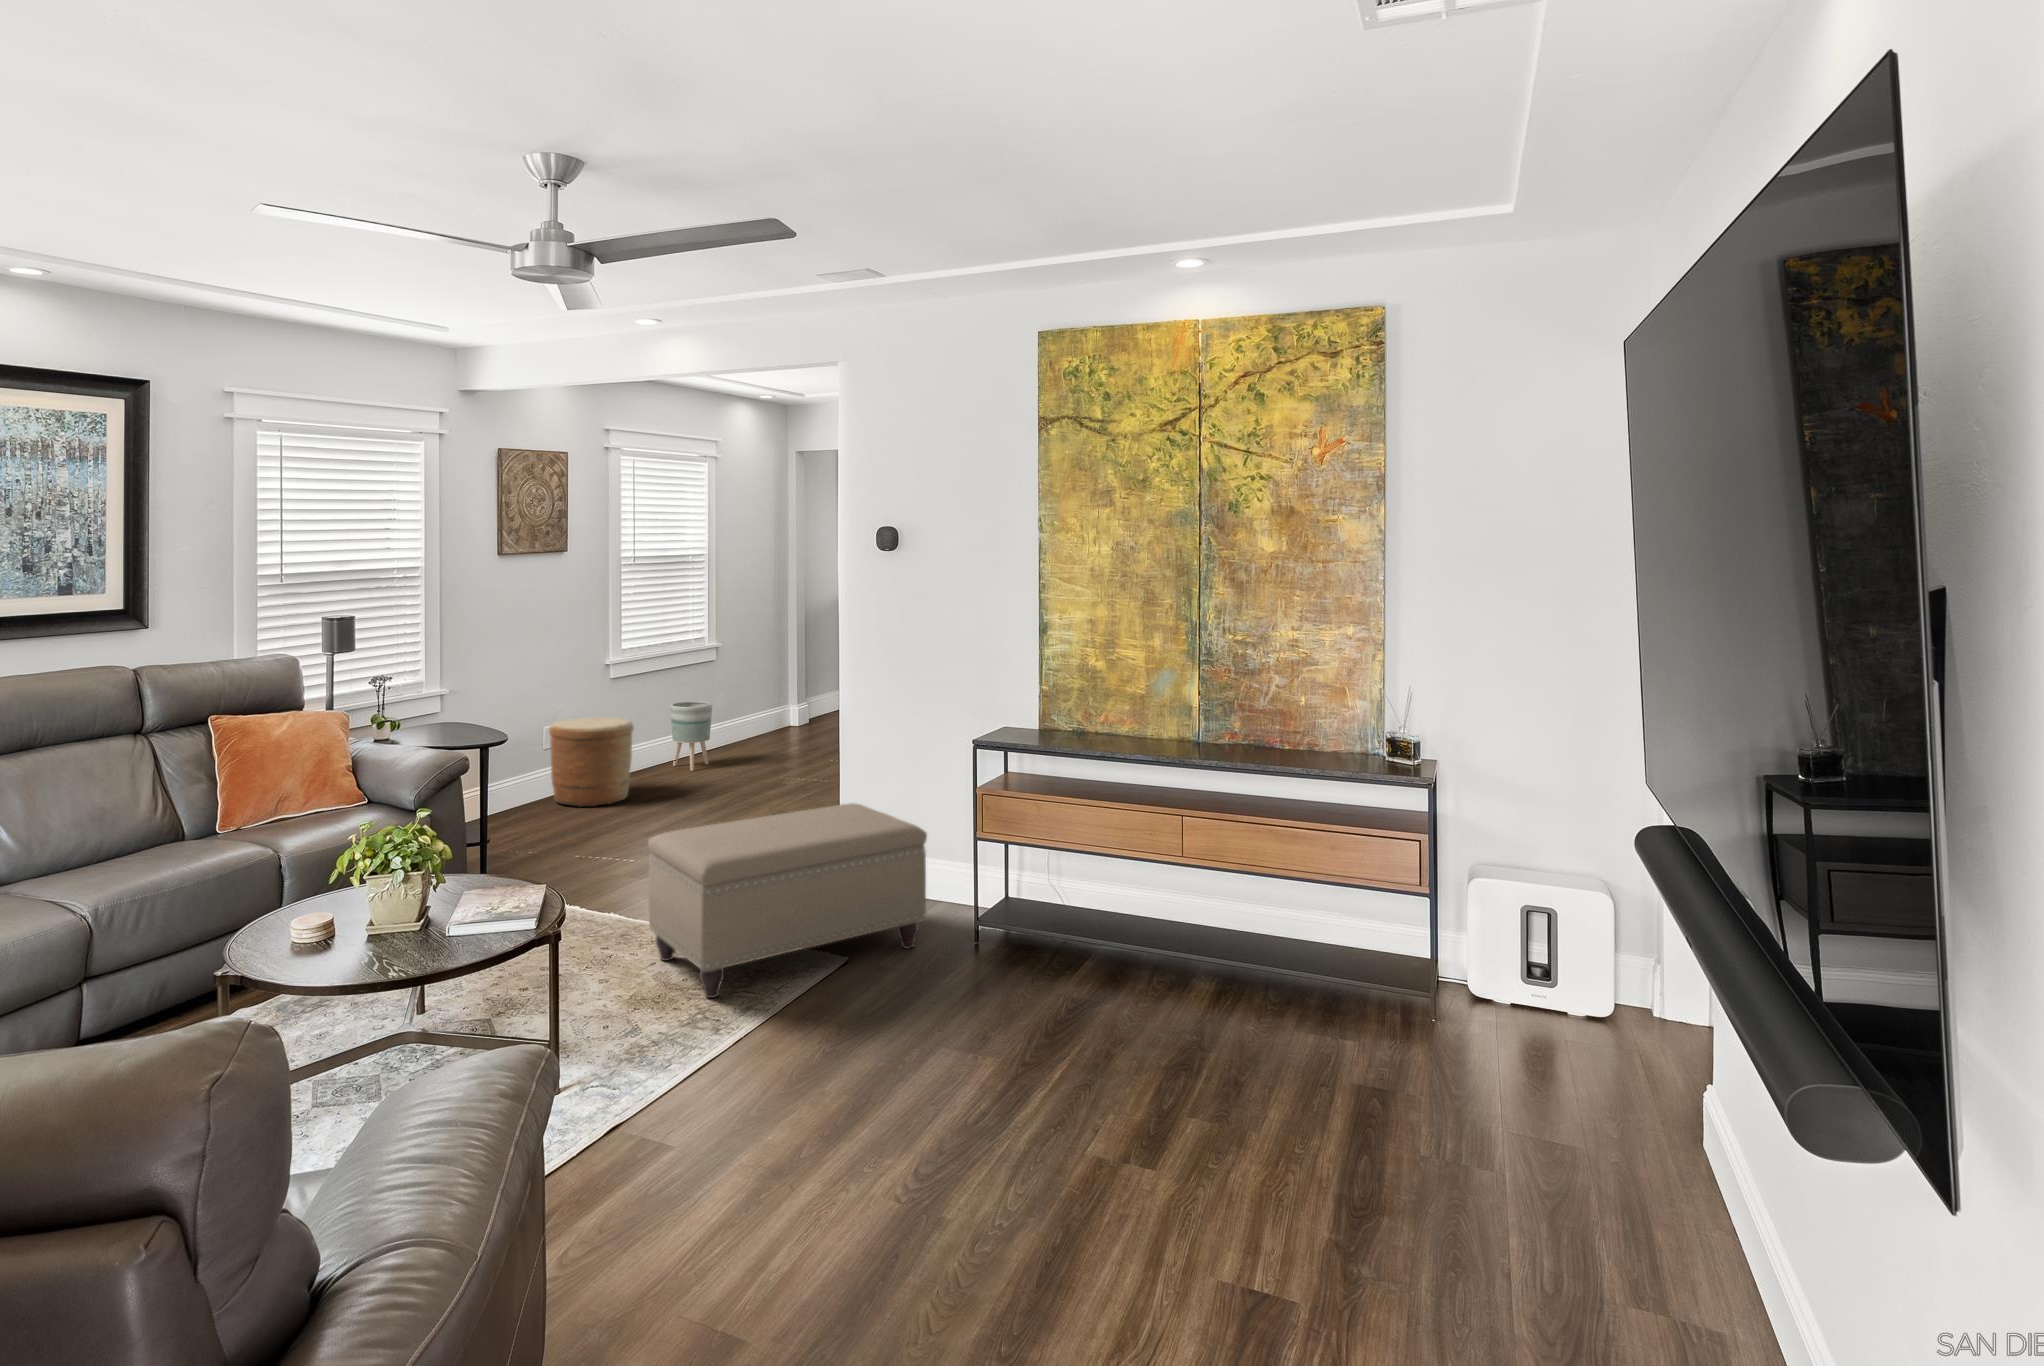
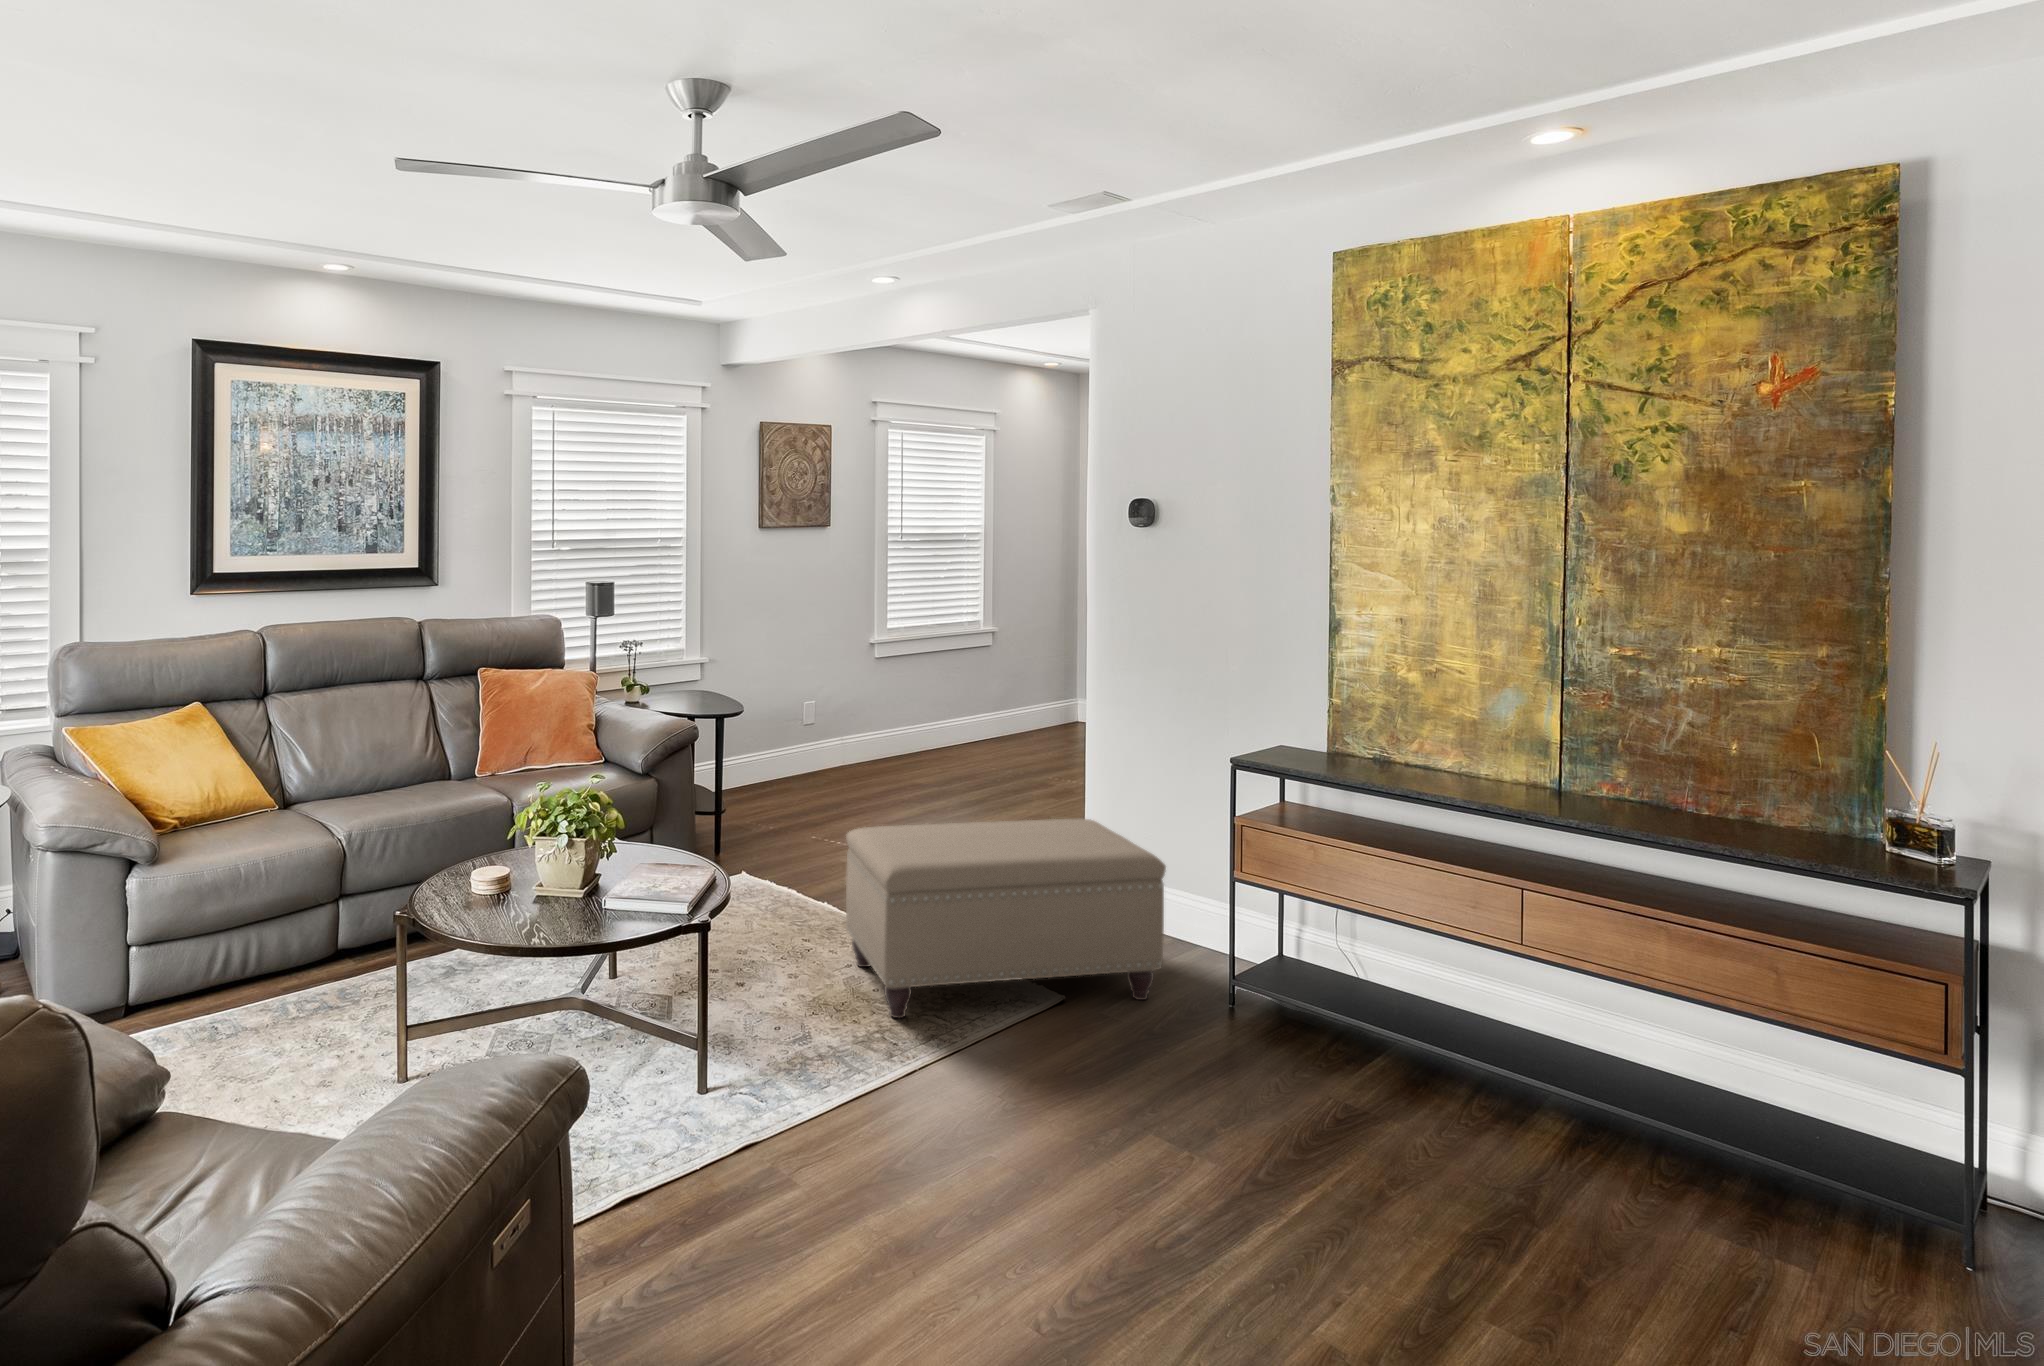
planter: present [670,701,712,771] -> none [934,688,978,763]
woven basket: present [549,717,634,807] -> none [803,697,887,790]

